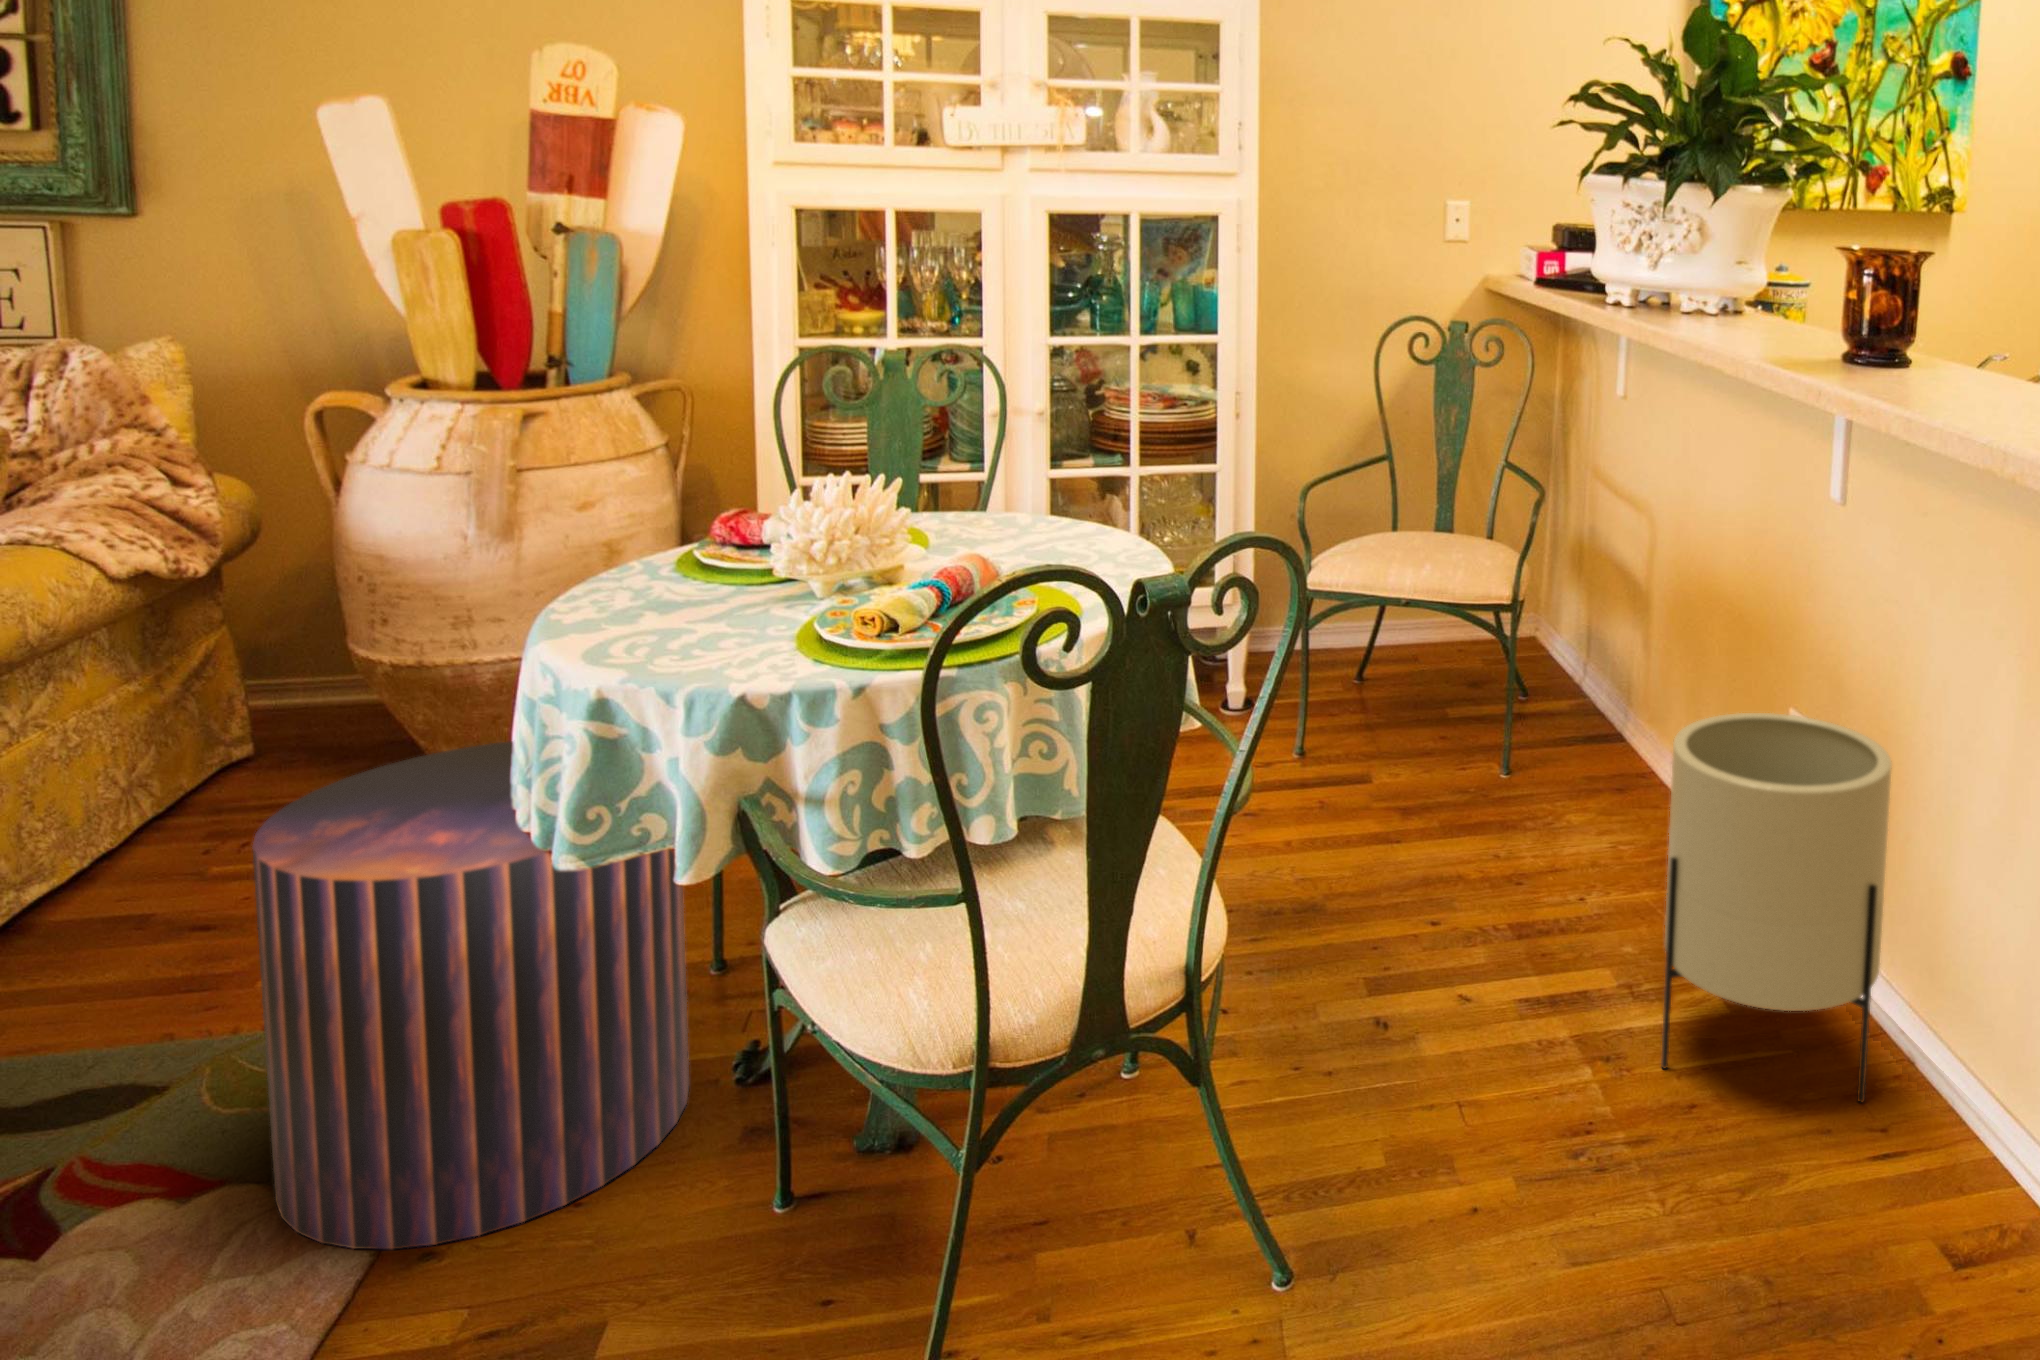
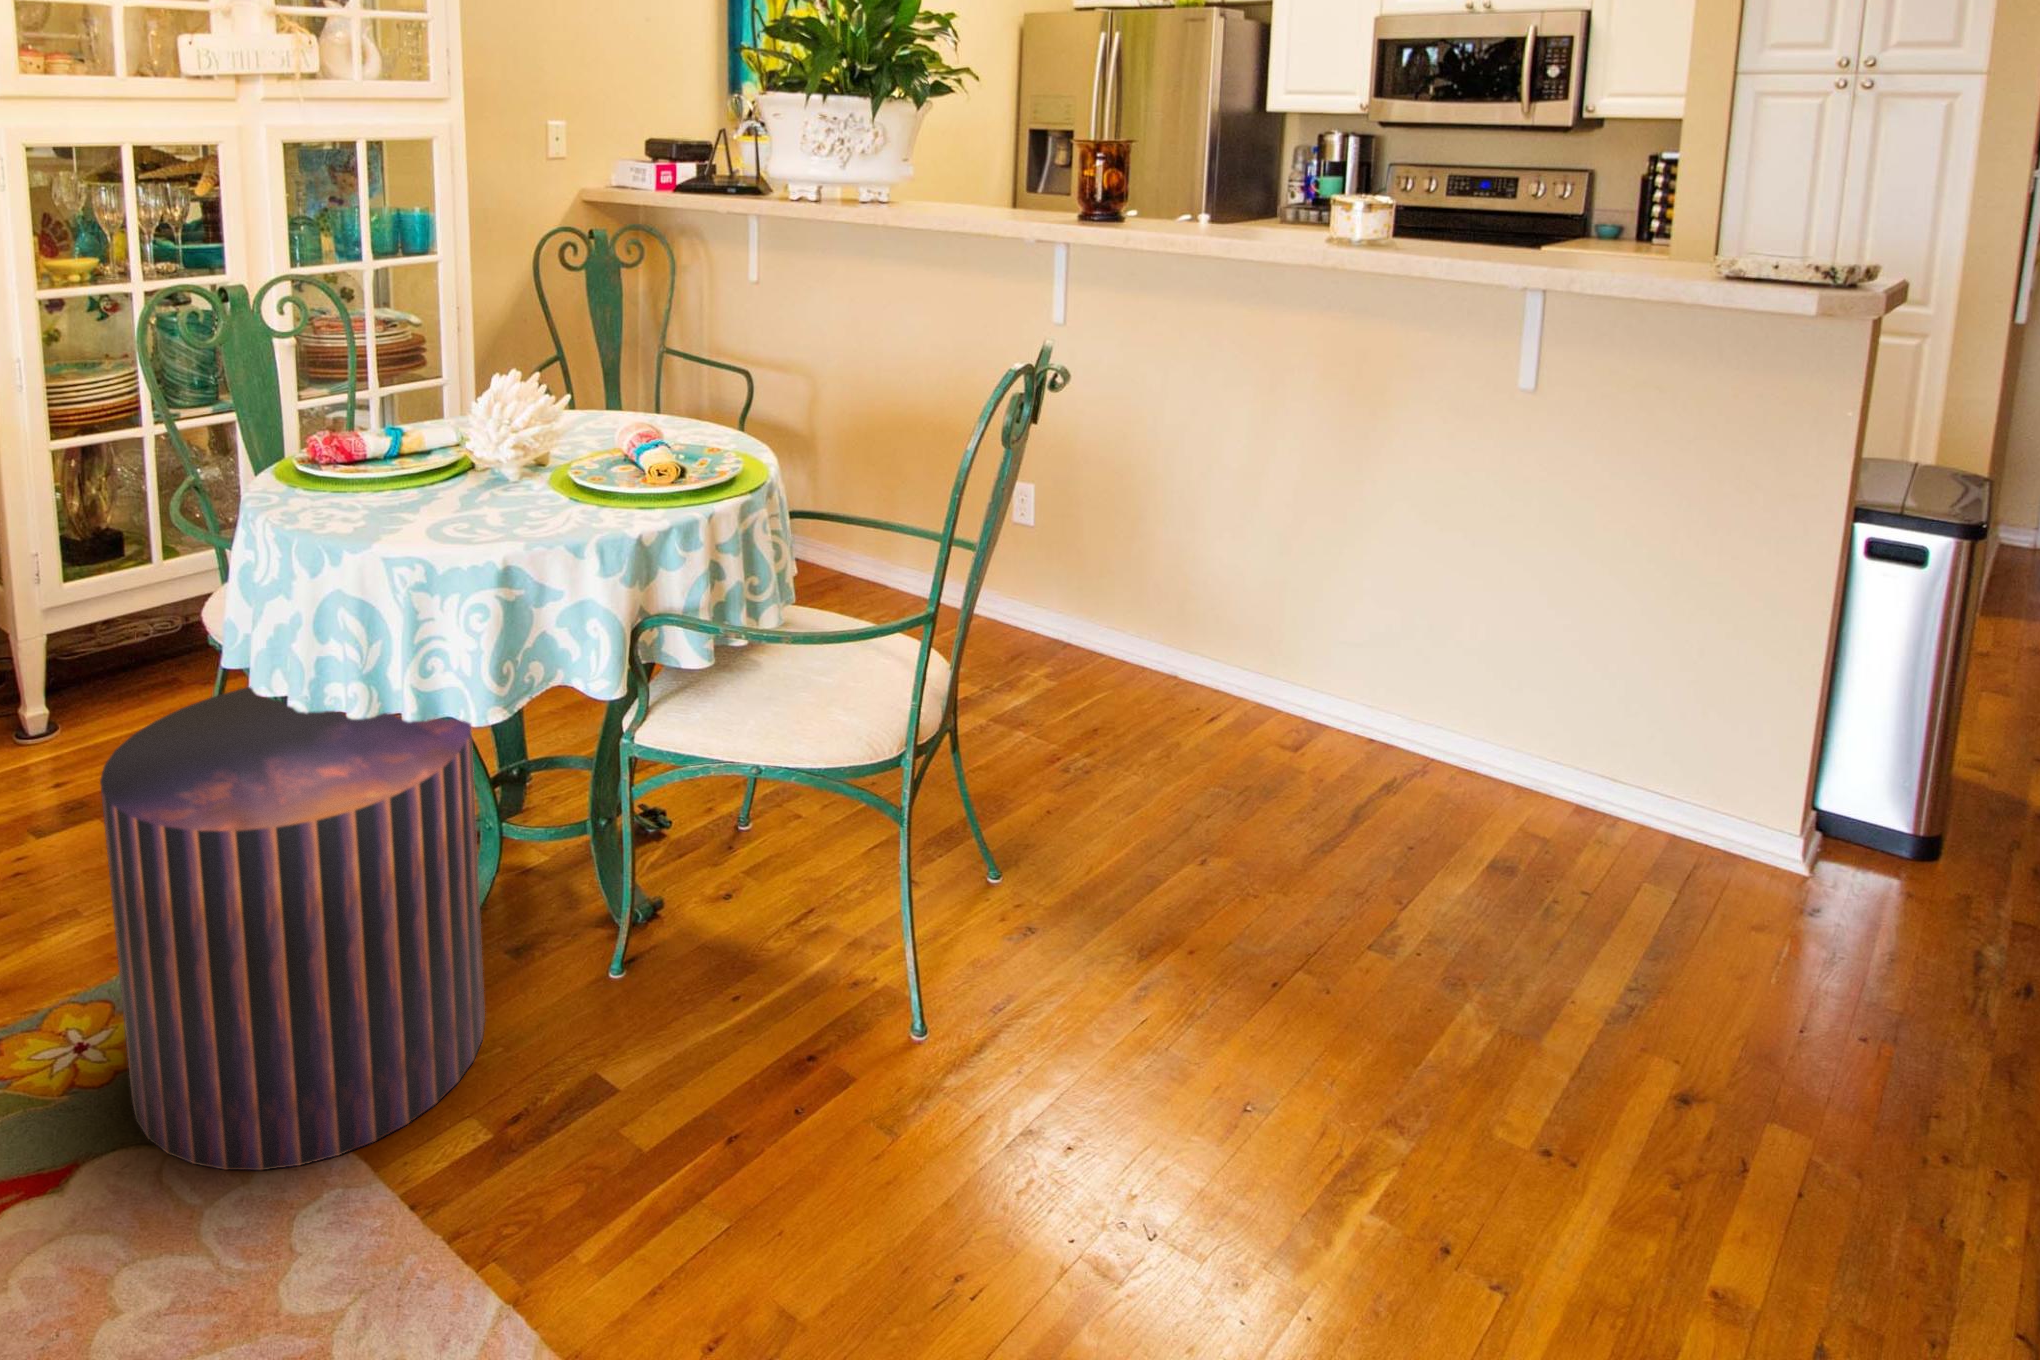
planter: present [1661,713,1892,1102] -> none [1044,478,1199,730]

